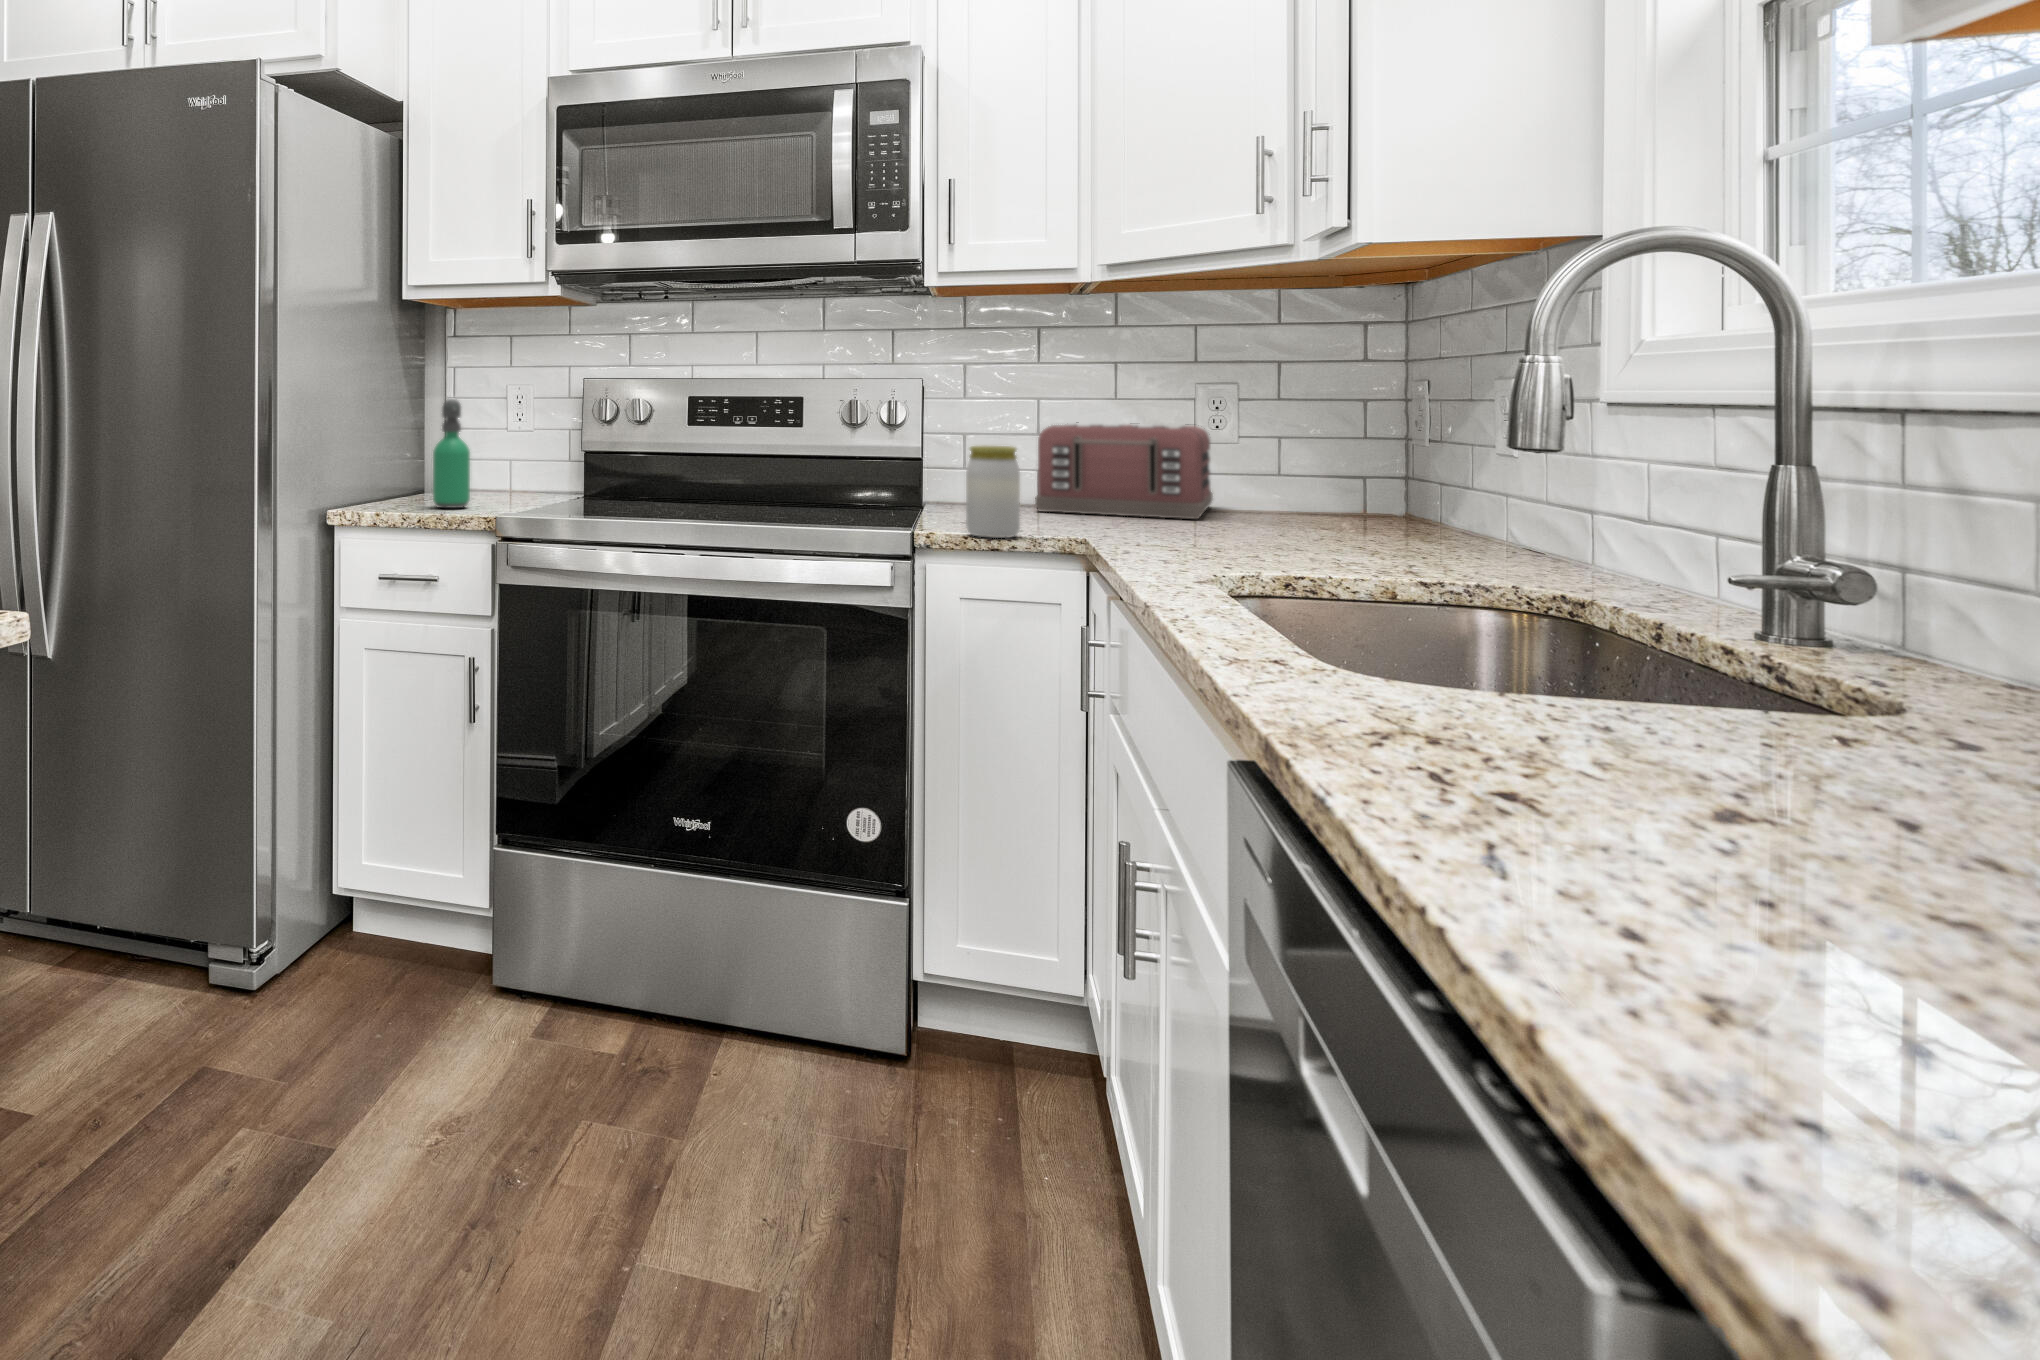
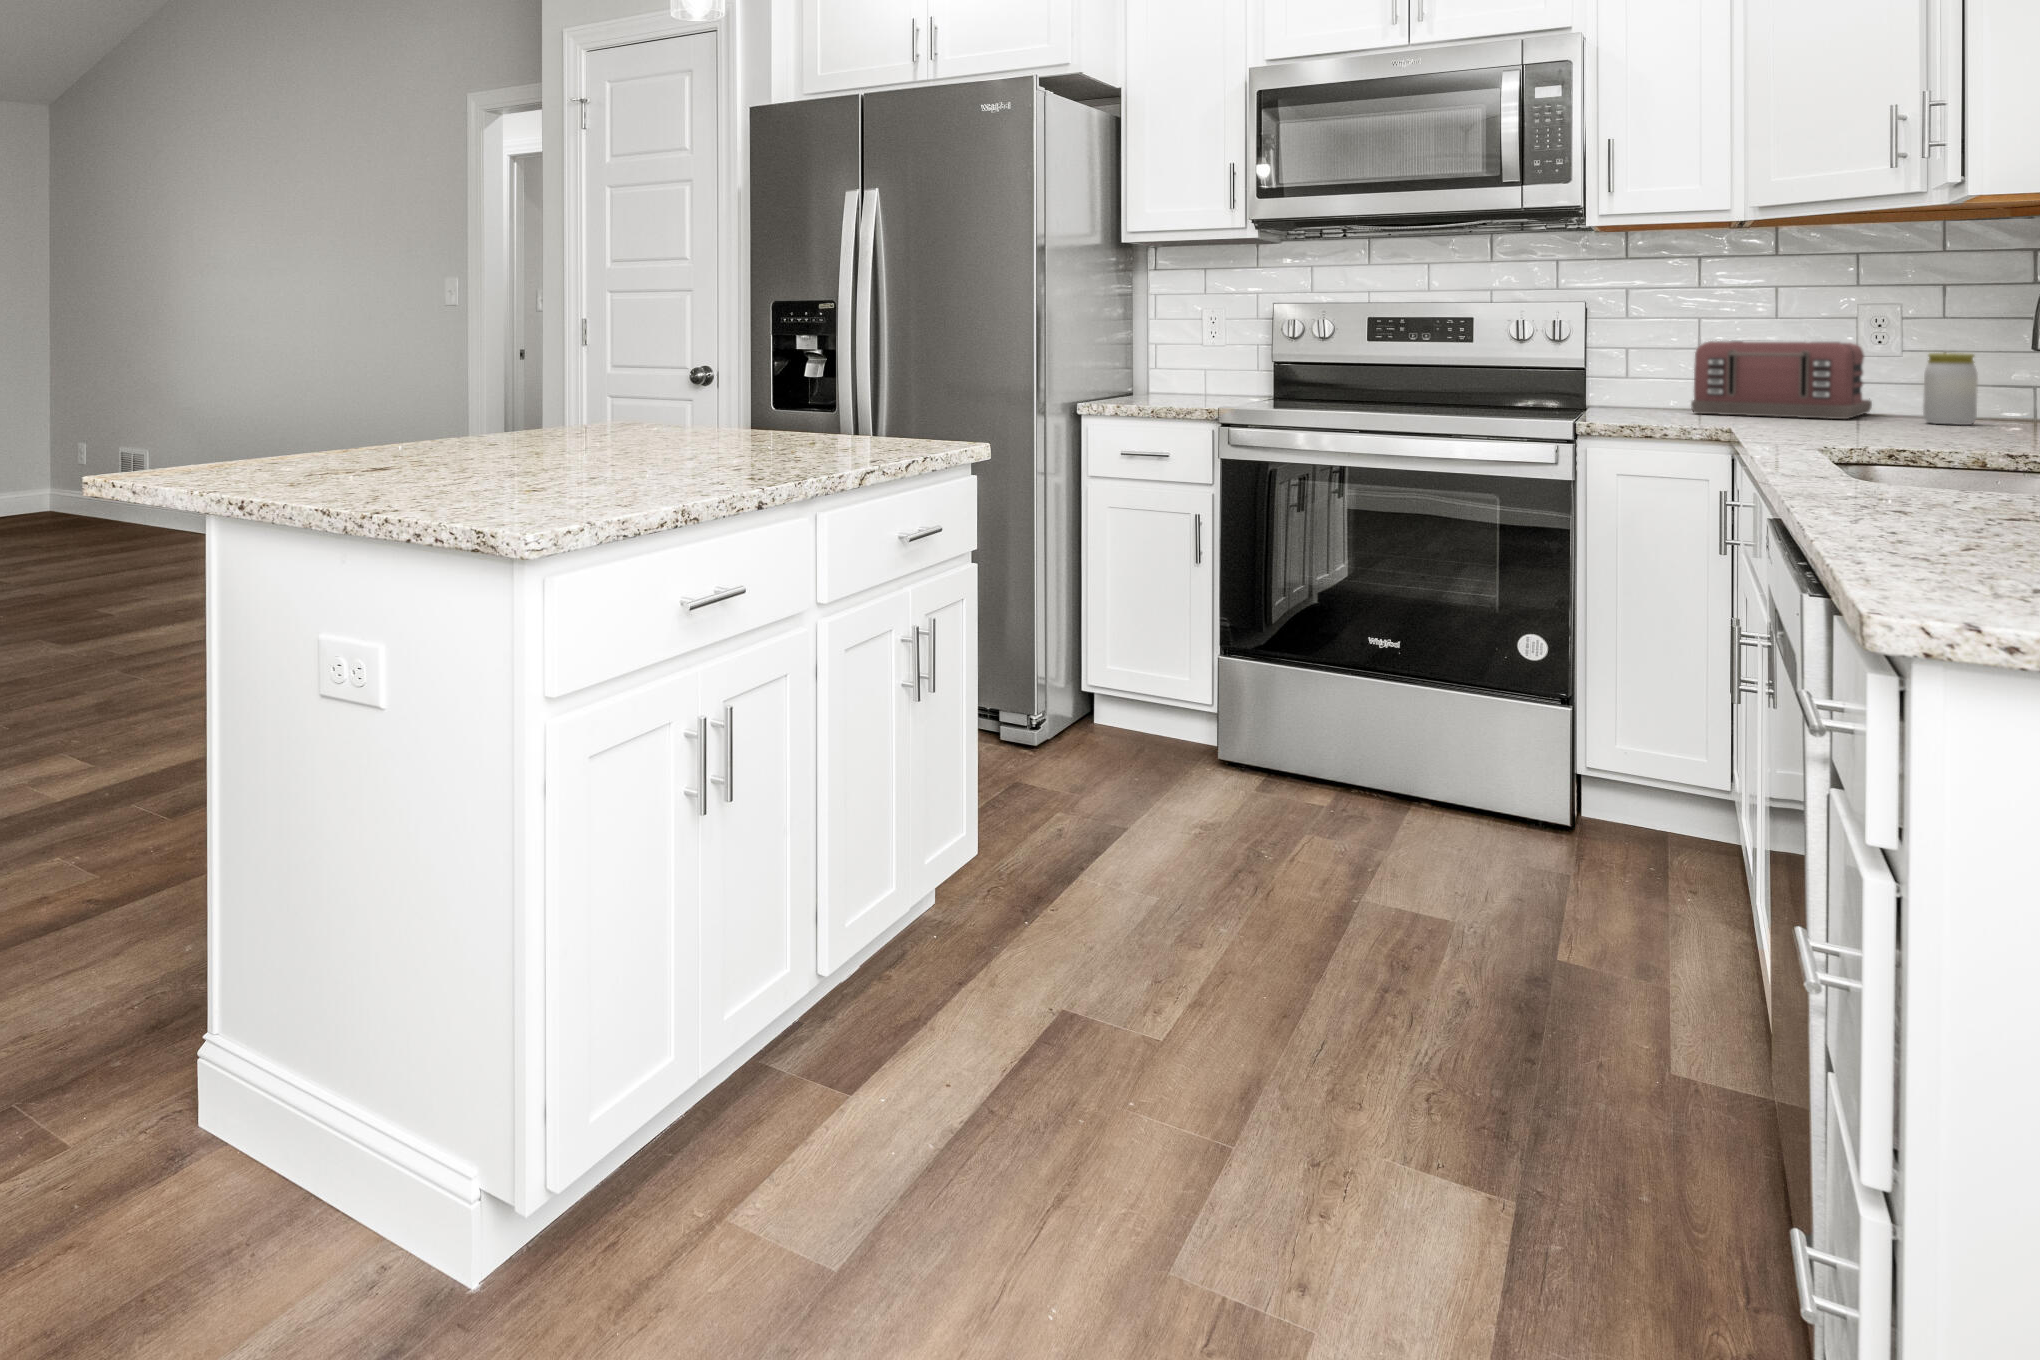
soap dispenser: present [433,399,470,508] -> none [1161,322,1191,406]
jar: present [966,446,1020,538] -> present [1923,353,1978,425]

